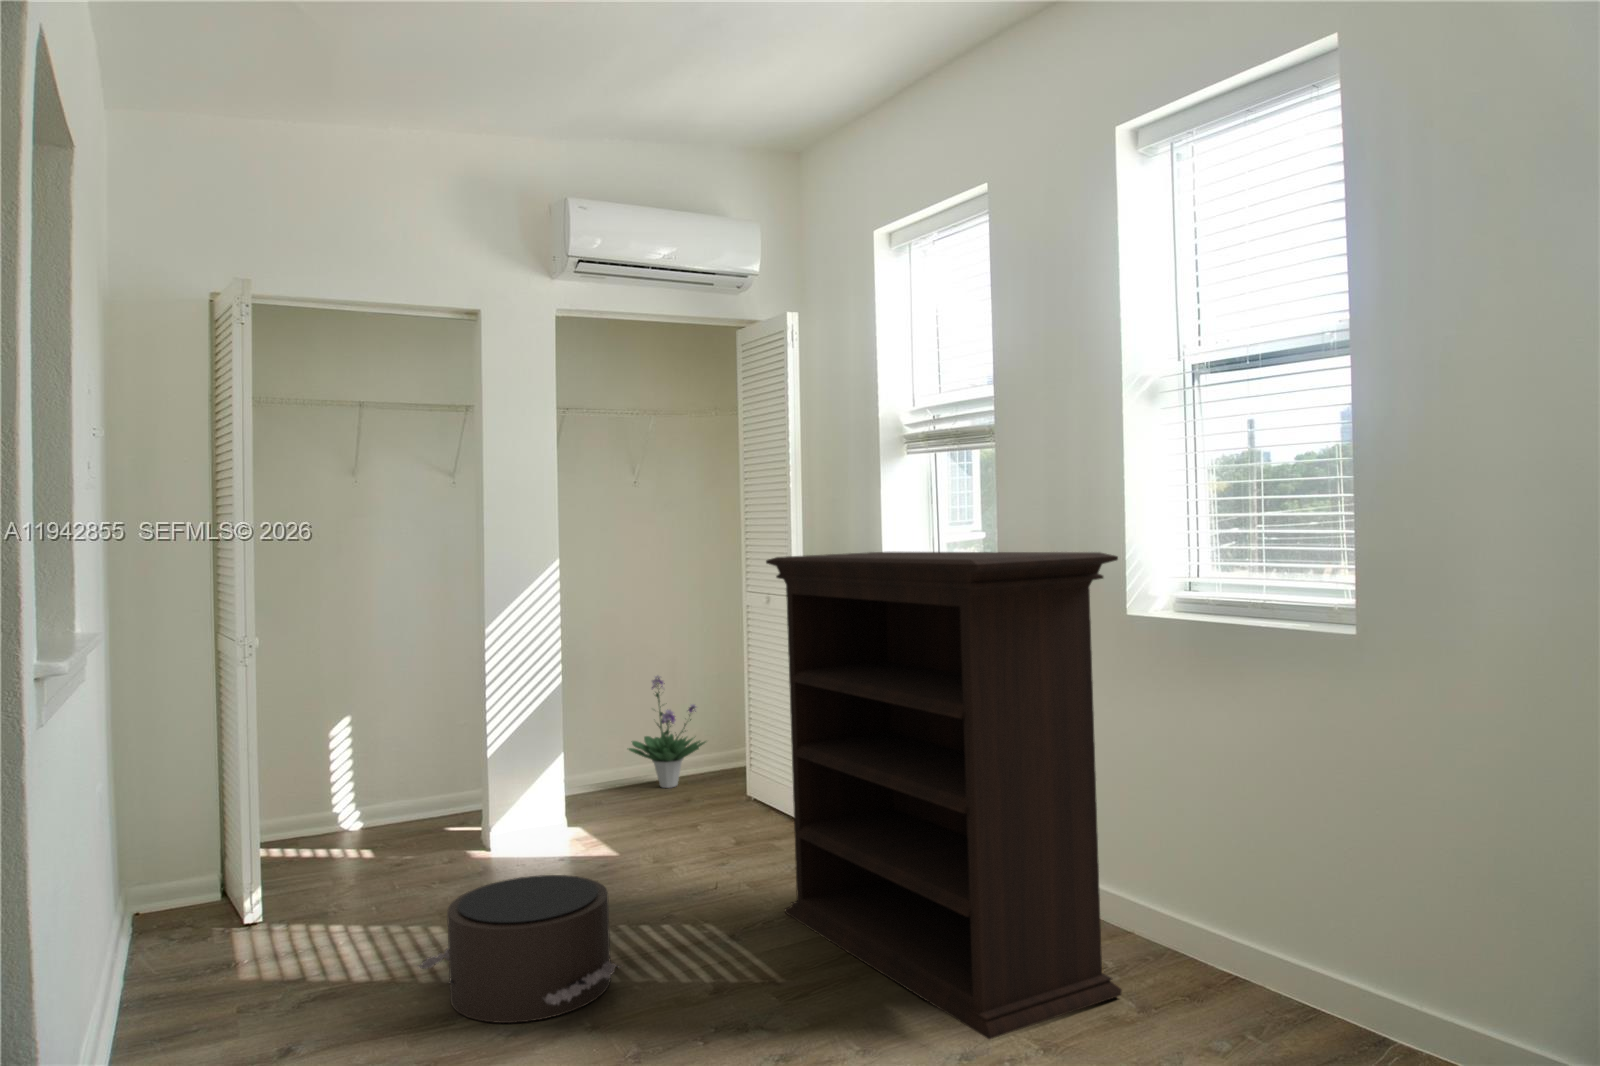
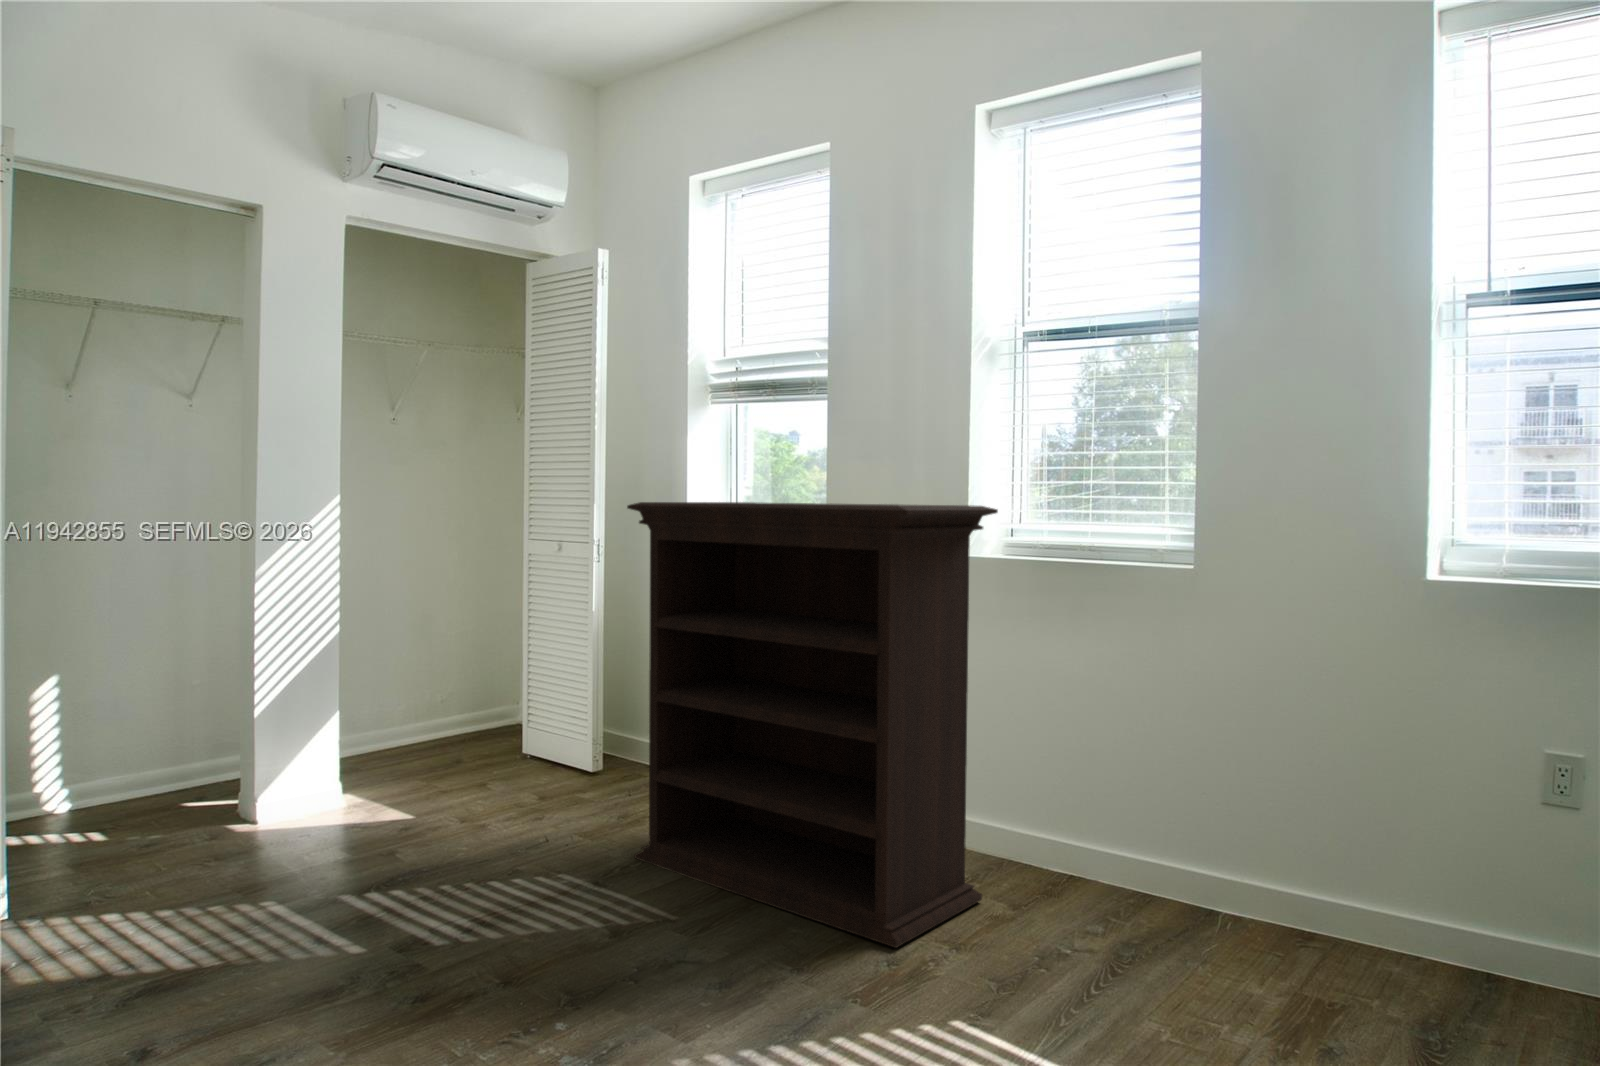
potted plant: present [629,676,706,788] -> none [387,630,475,748]
pouf: present [417,875,619,1023] -> none [270,833,515,992]

